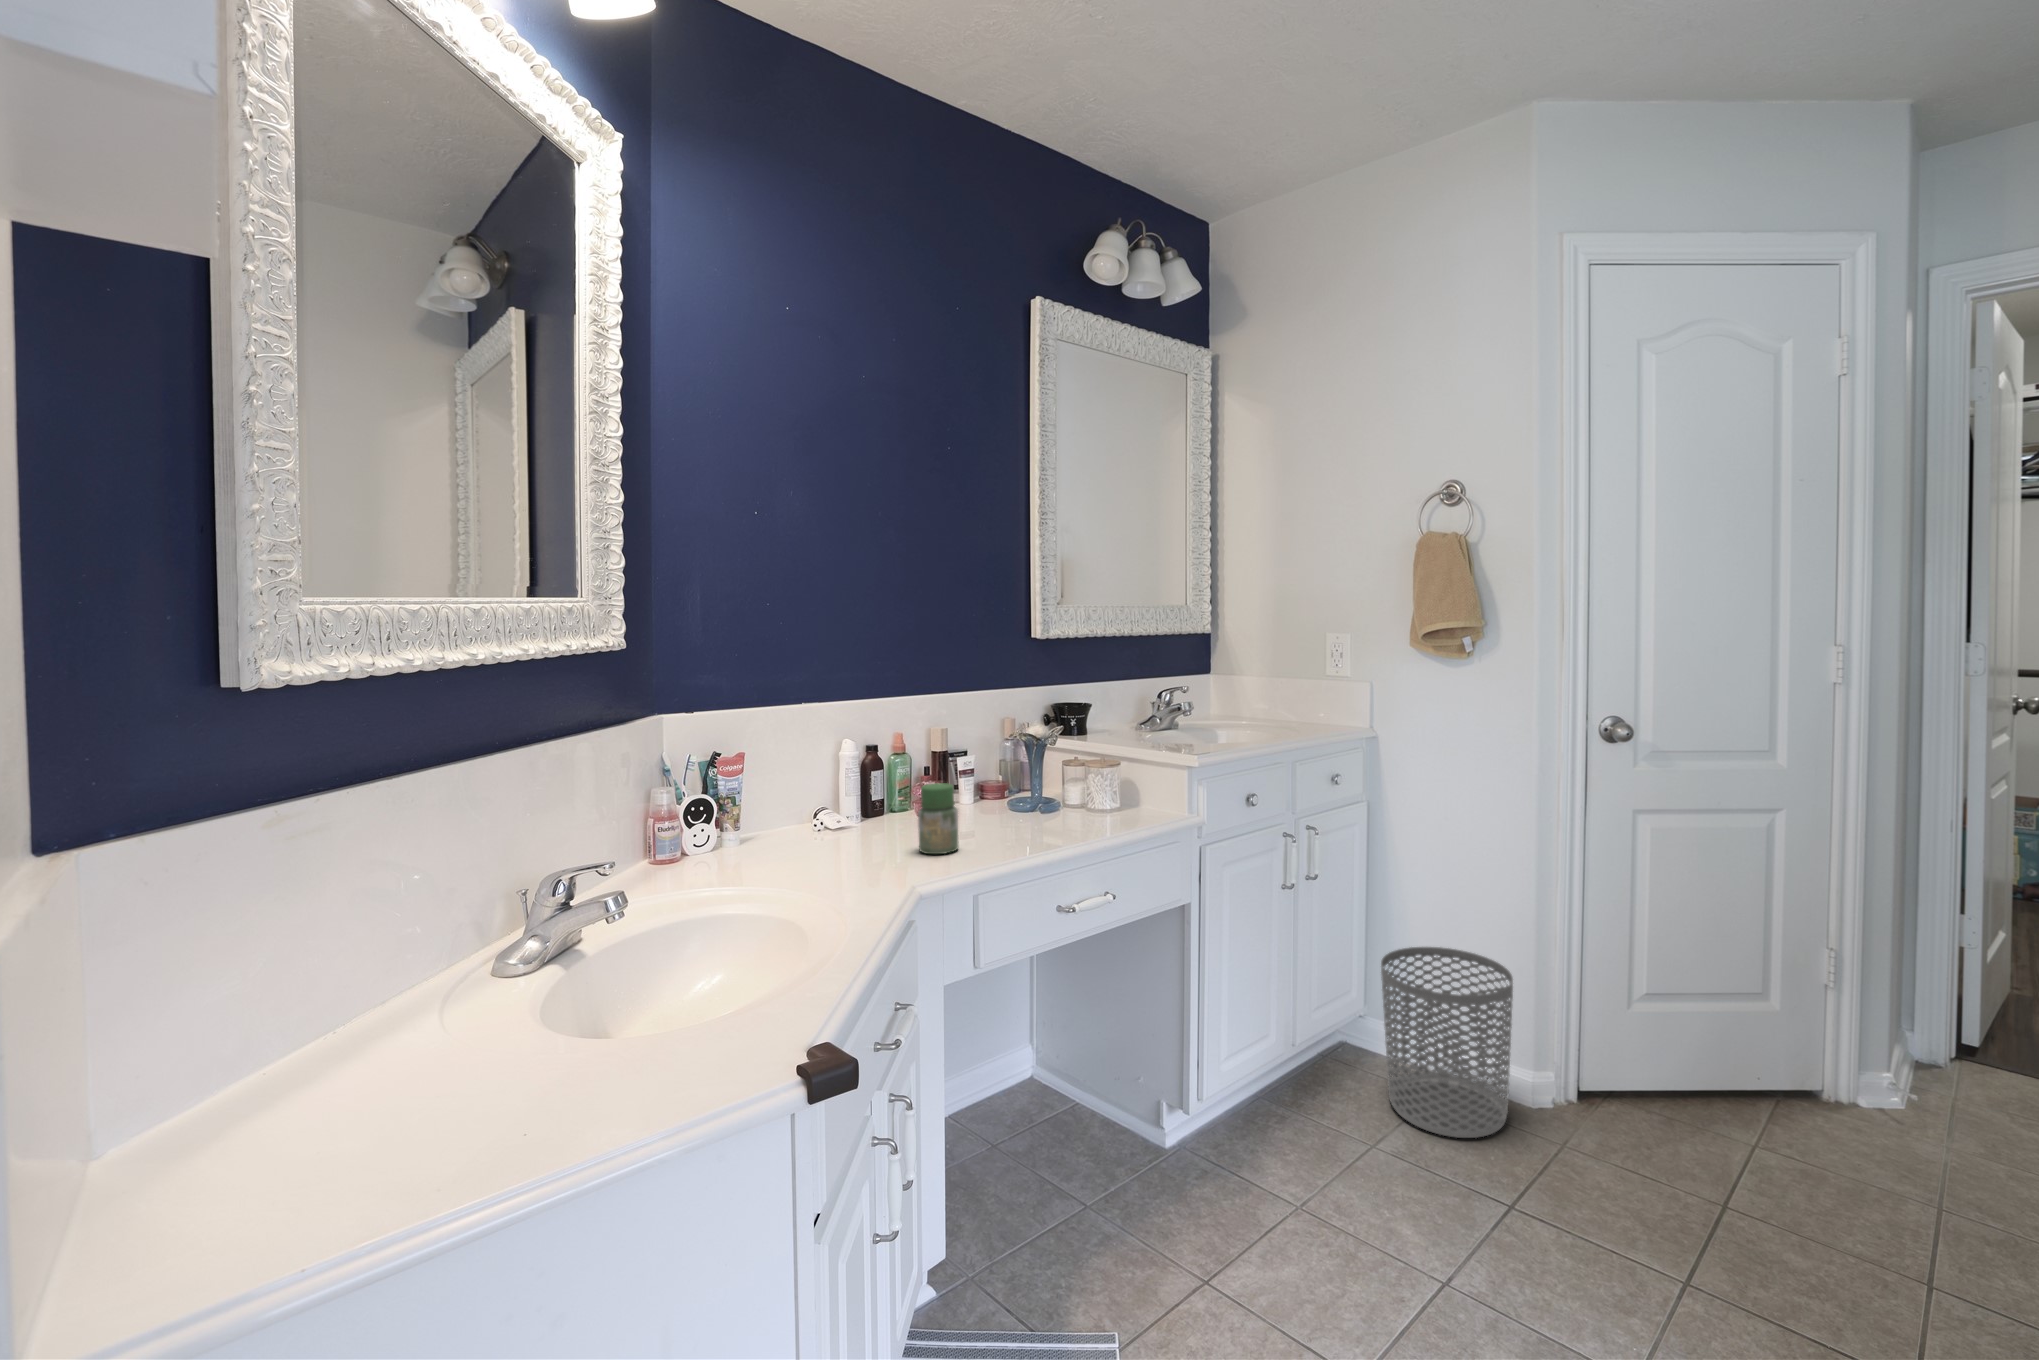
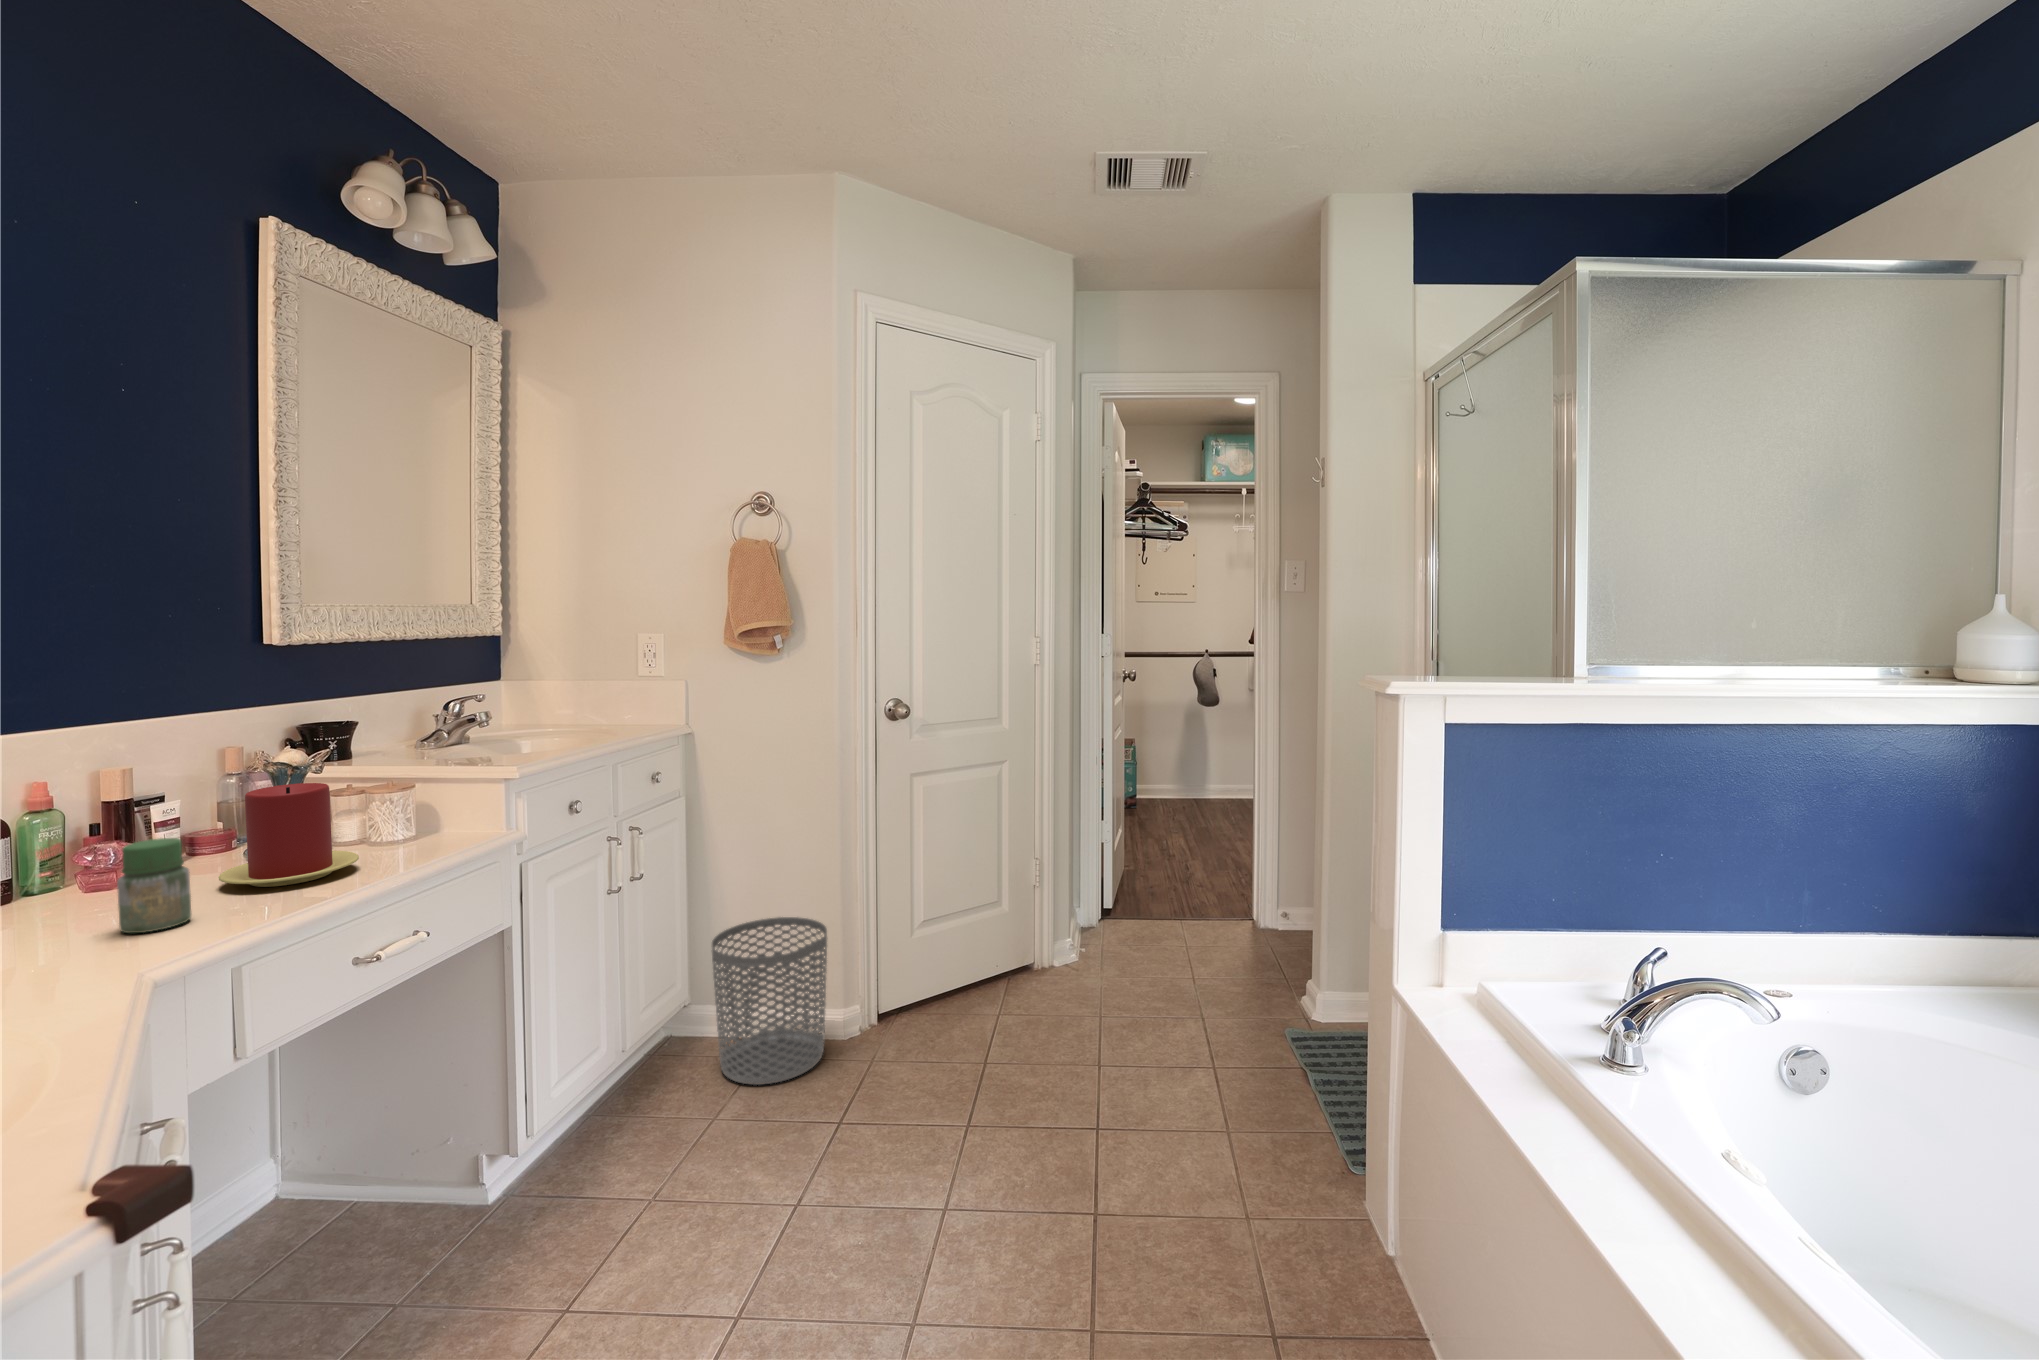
candle: none [984,750,1071,833] -> present [219,783,359,887]

